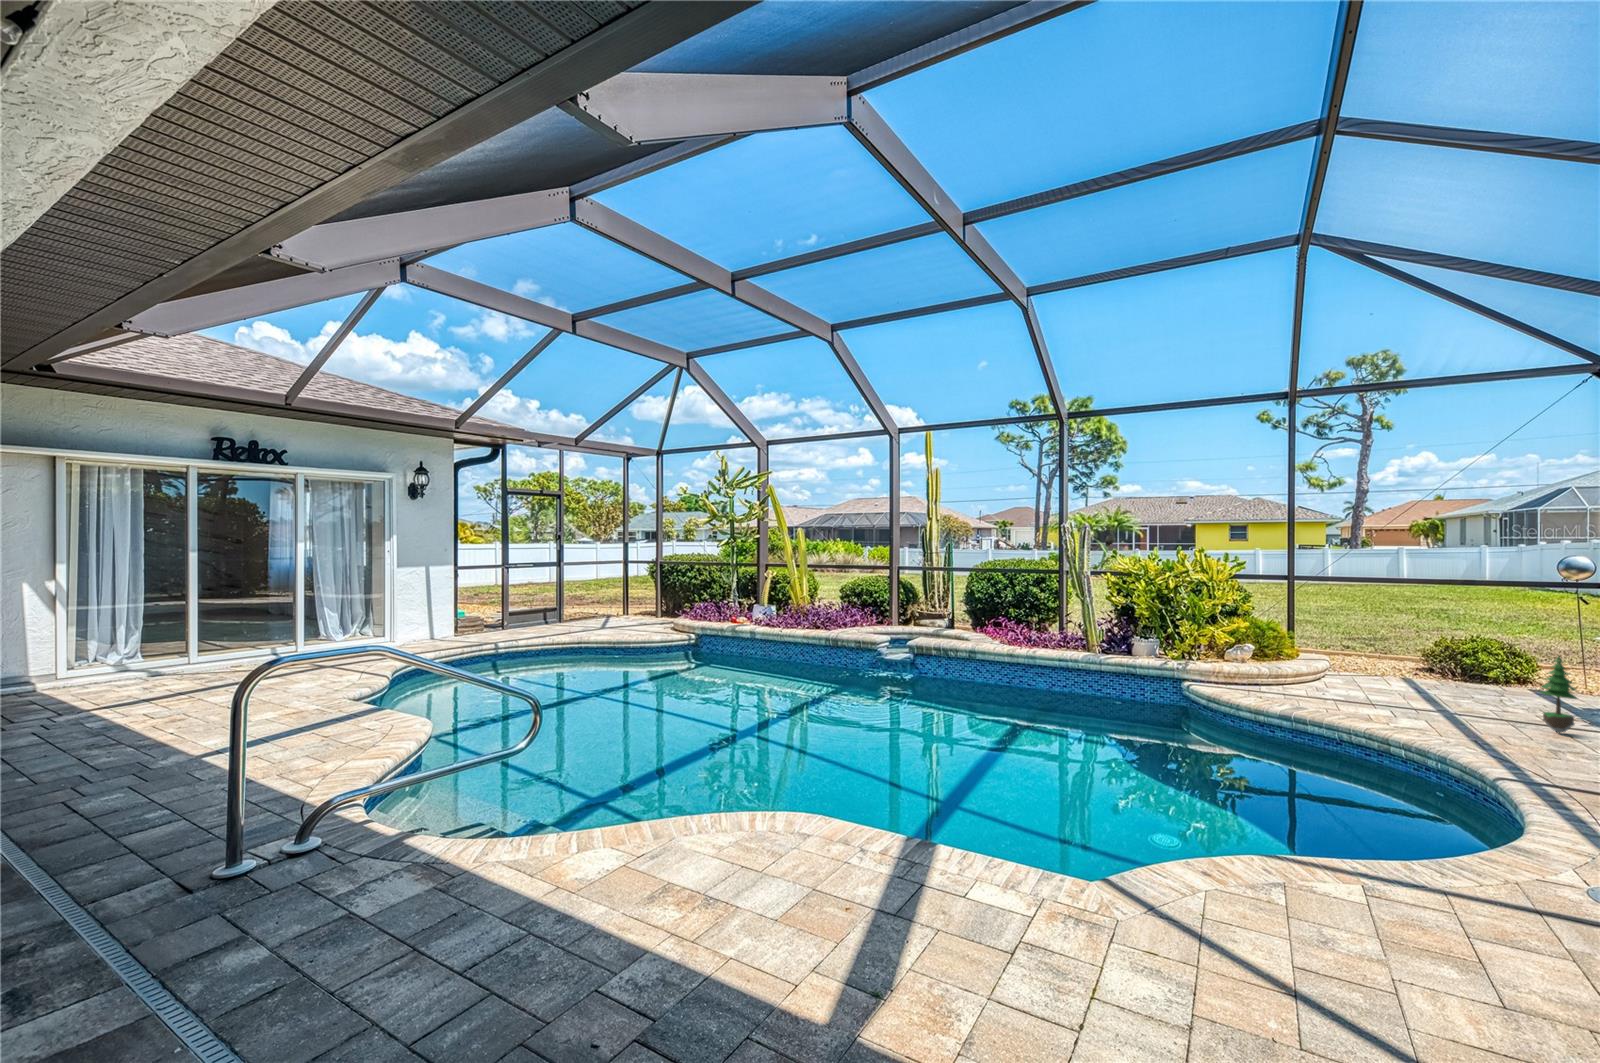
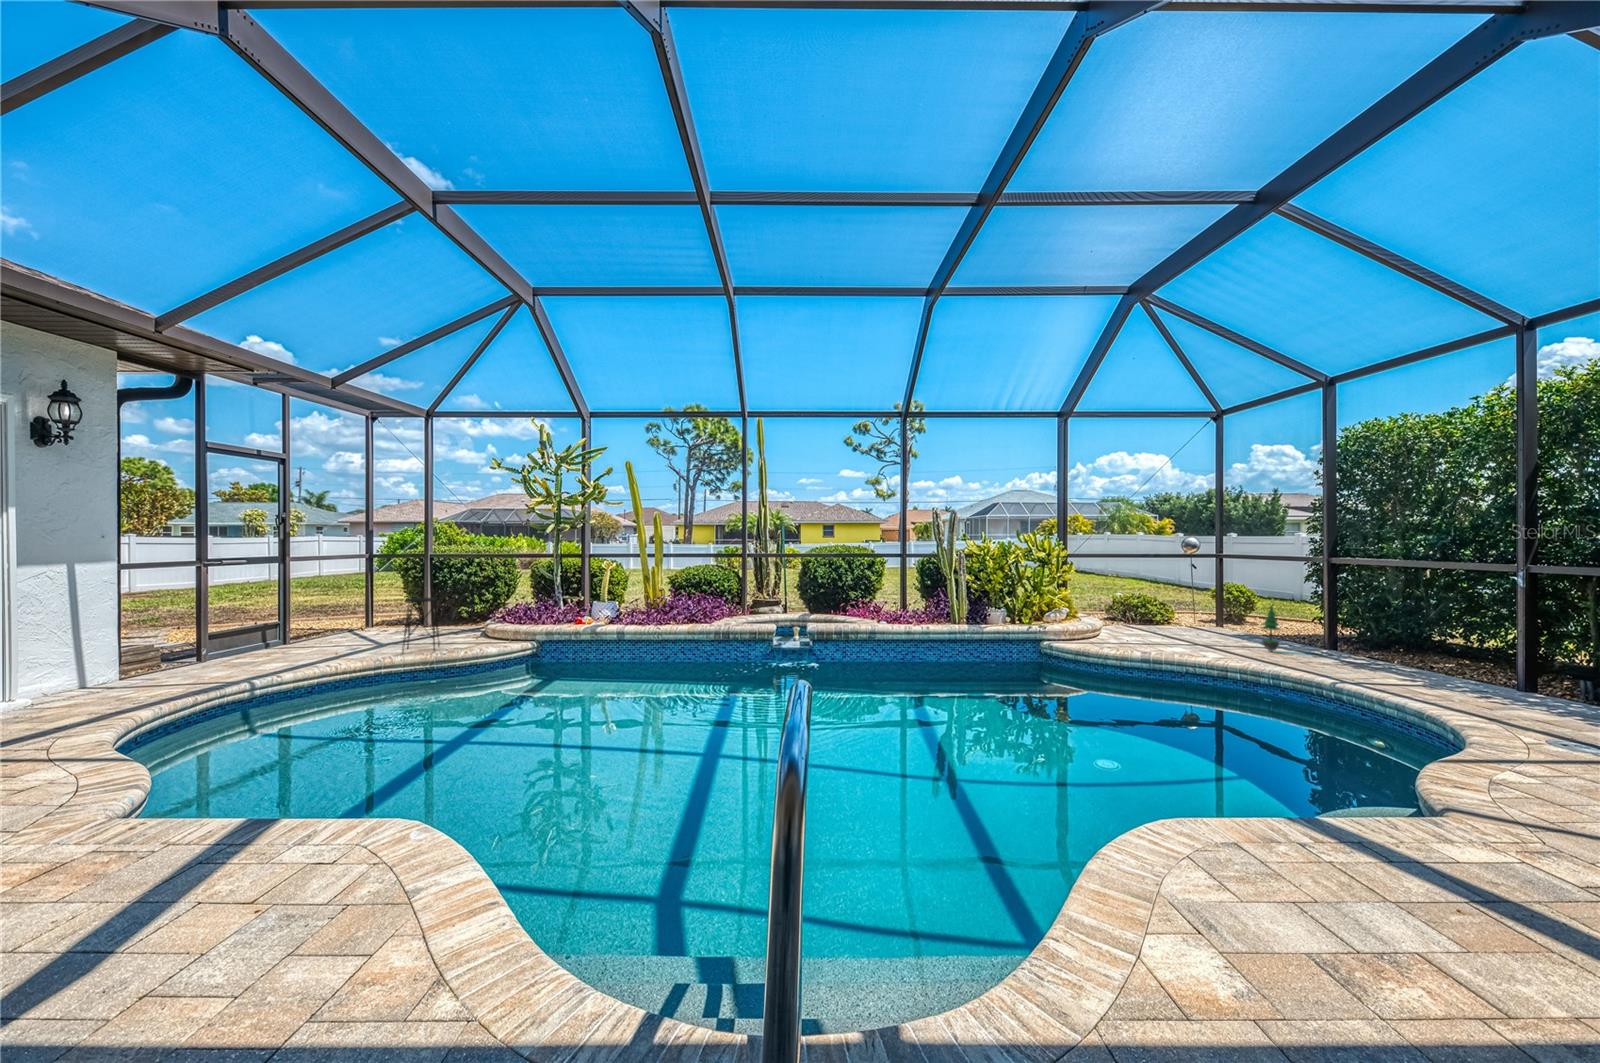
side table: none [597,595,626,636] -> present [402,597,440,653]

